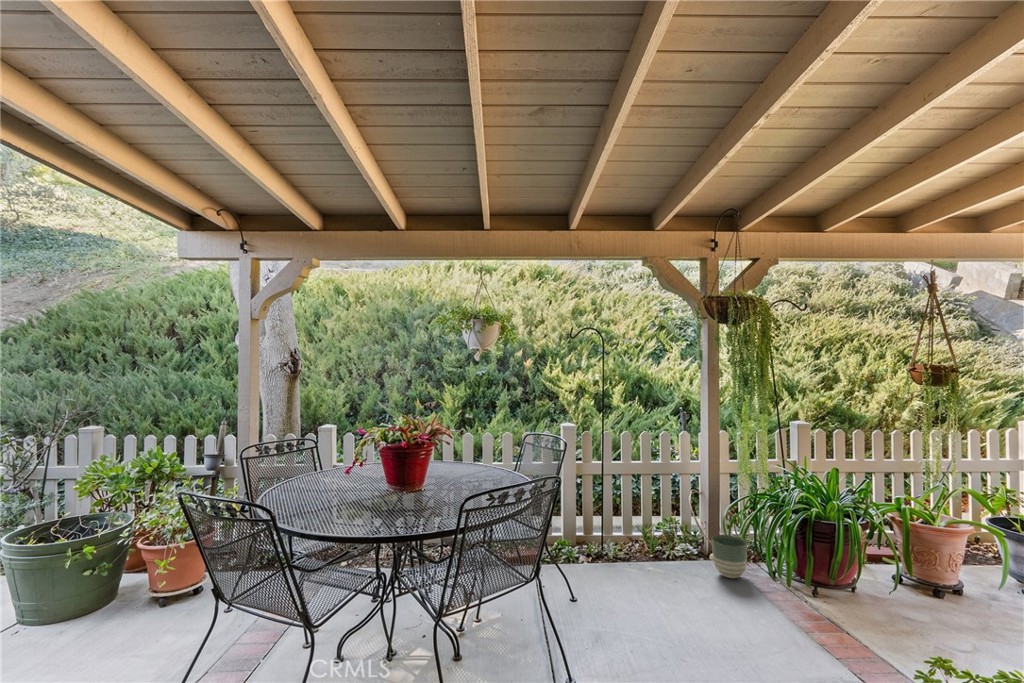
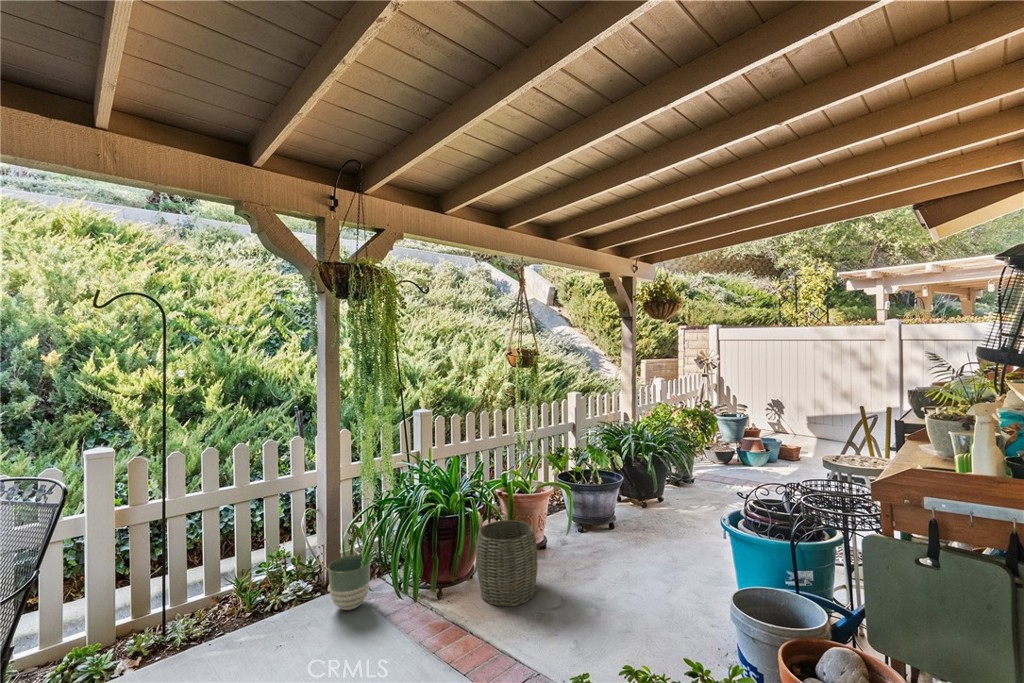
woven basket: none [857,543,938,632] -> present [476,520,538,607]

